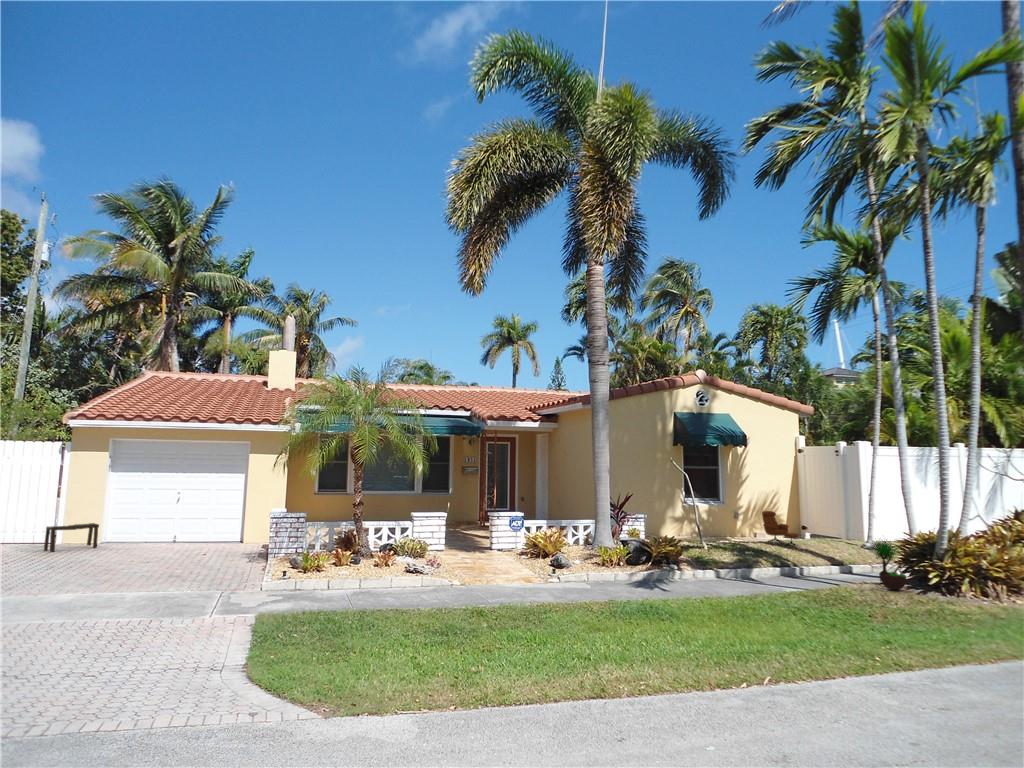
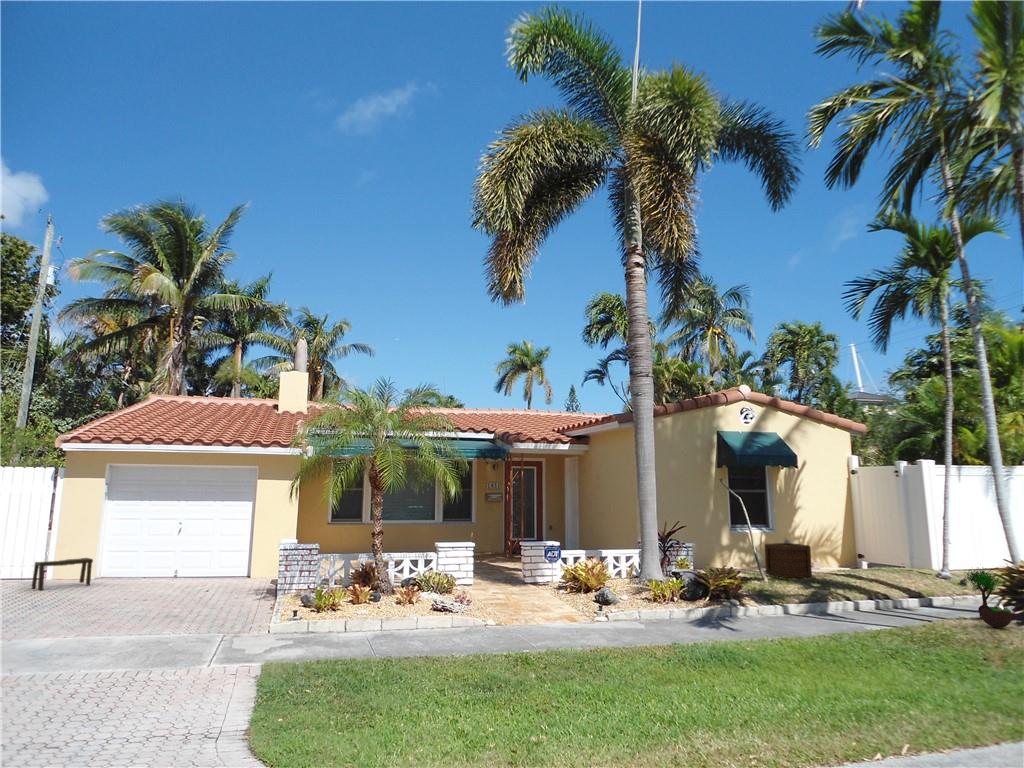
lounge chair: present [762,511,798,545] -> none [818,538,862,578]
wooden crate: none [713,515,753,547] -> present [765,543,812,578]

